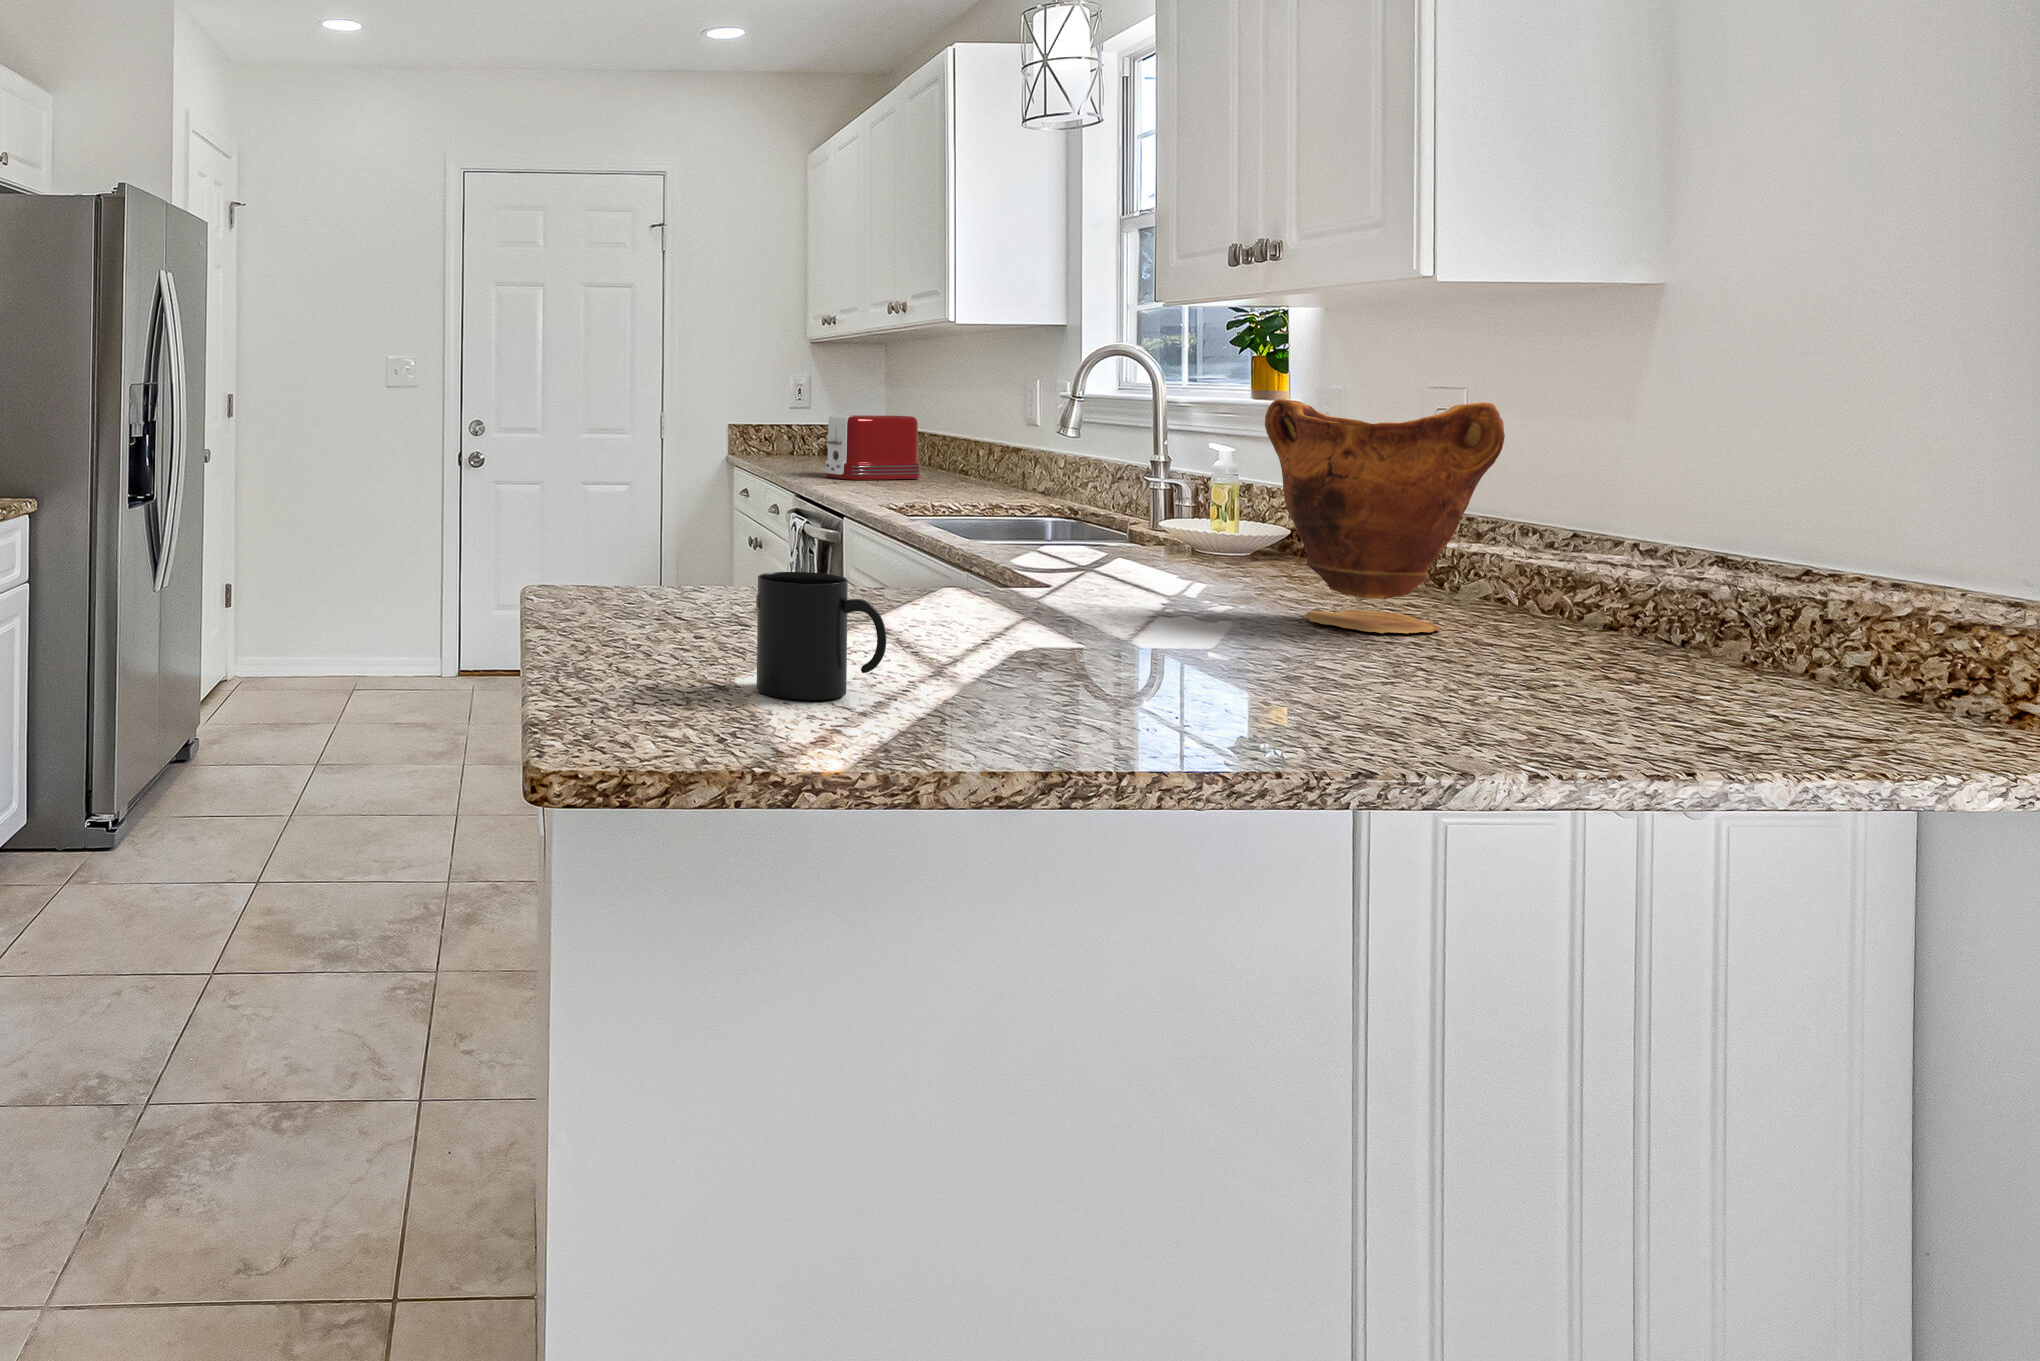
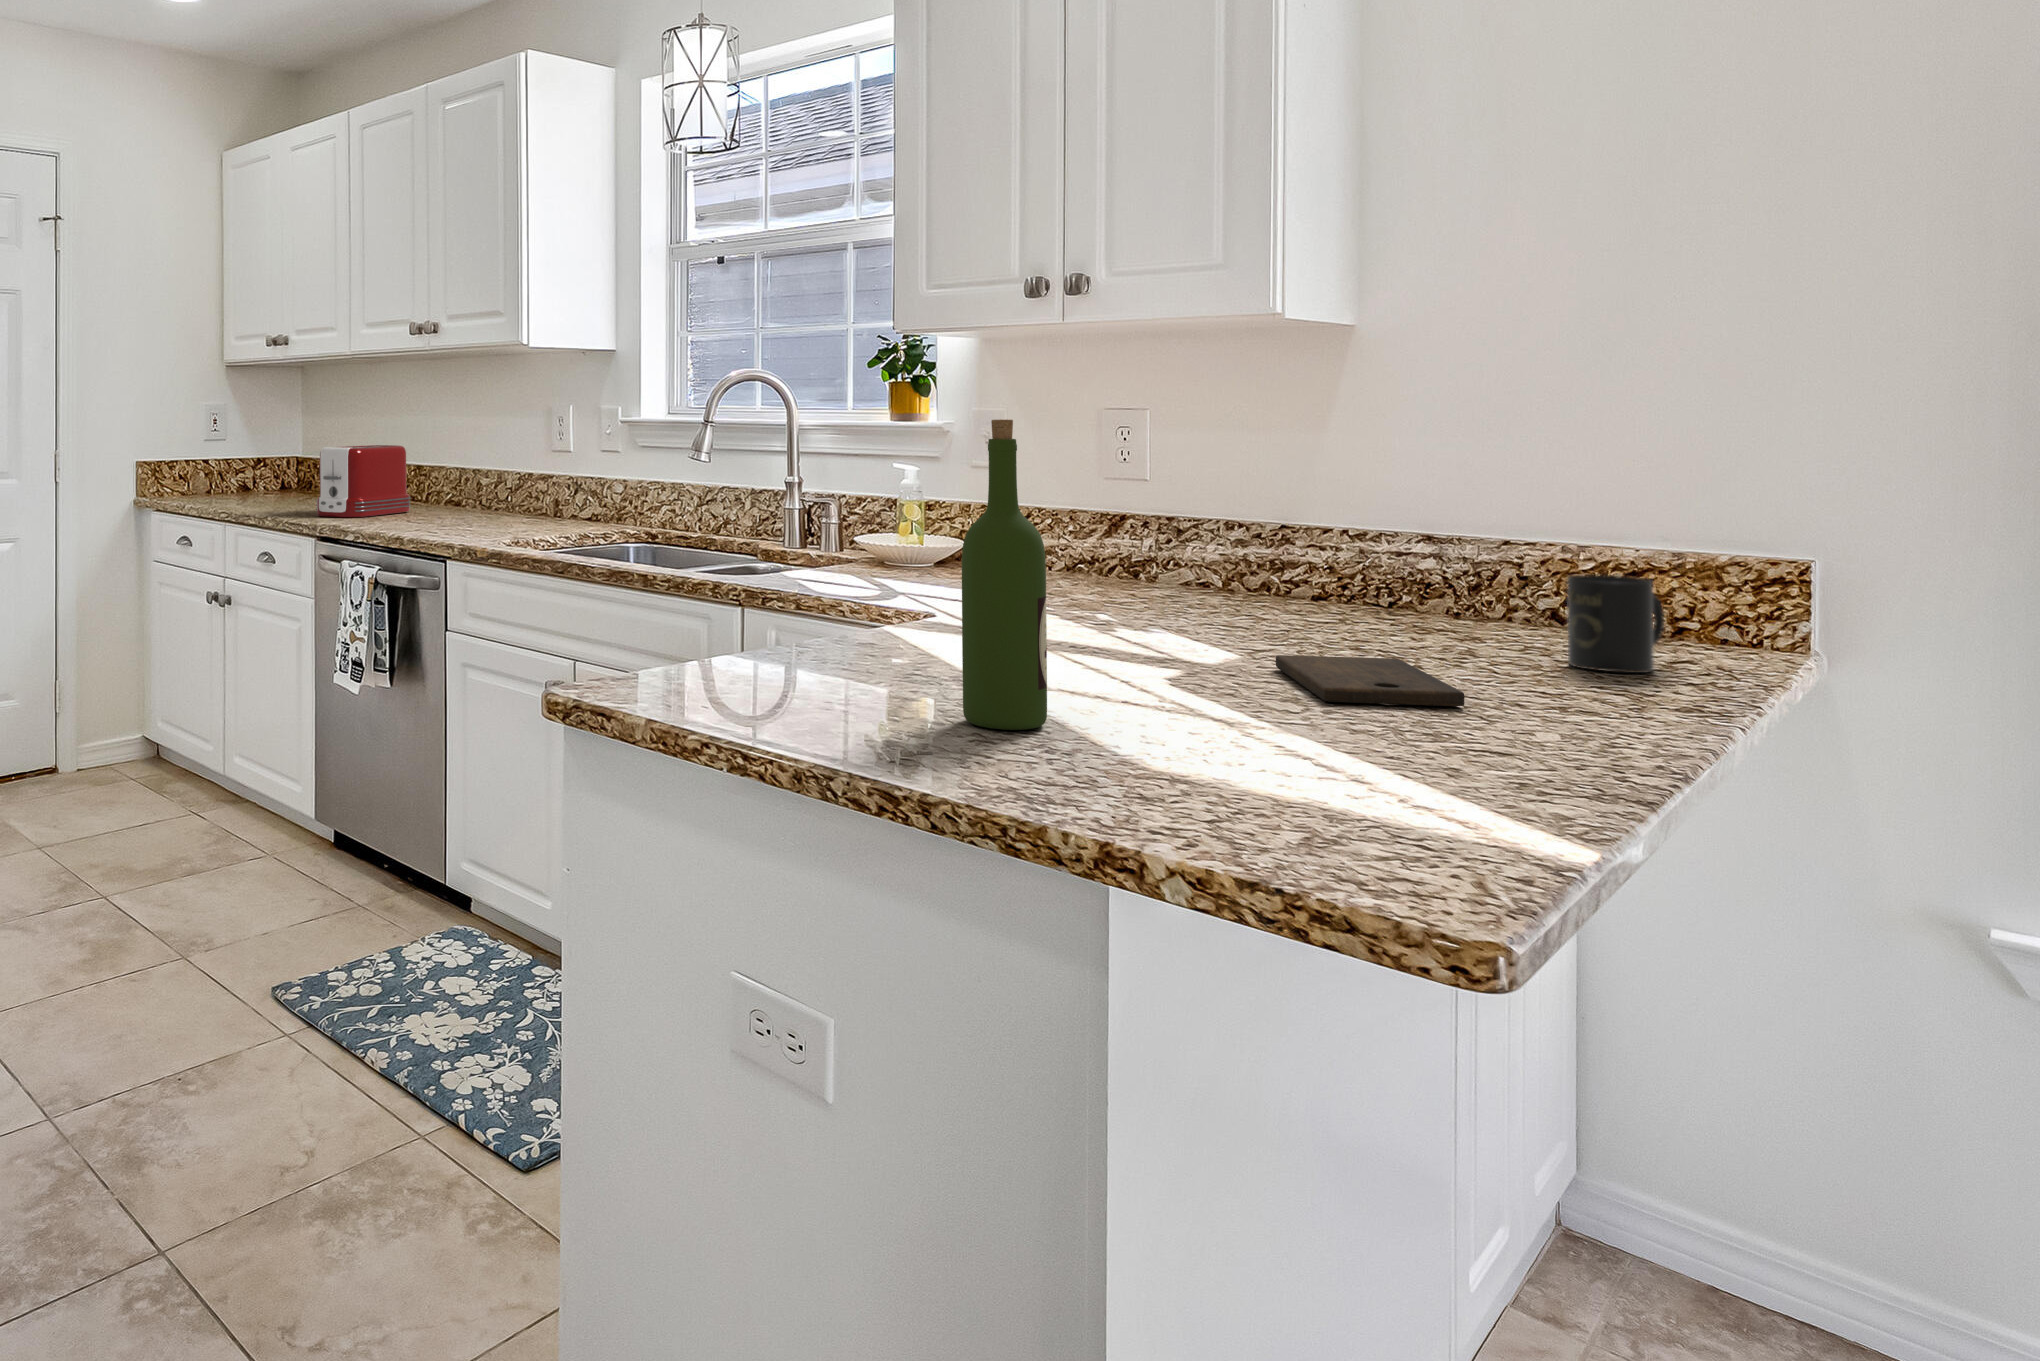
wine bottle: none [650,370,727,662] -> present [962,419,1047,730]
vase: present [1265,399,1505,634] -> none [1123,426,1315,621]
mug: present [756,572,886,700] -> present [1567,574,1664,673]
cutting board: none [1076,651,1311,717] -> present [1276,655,1464,706]

